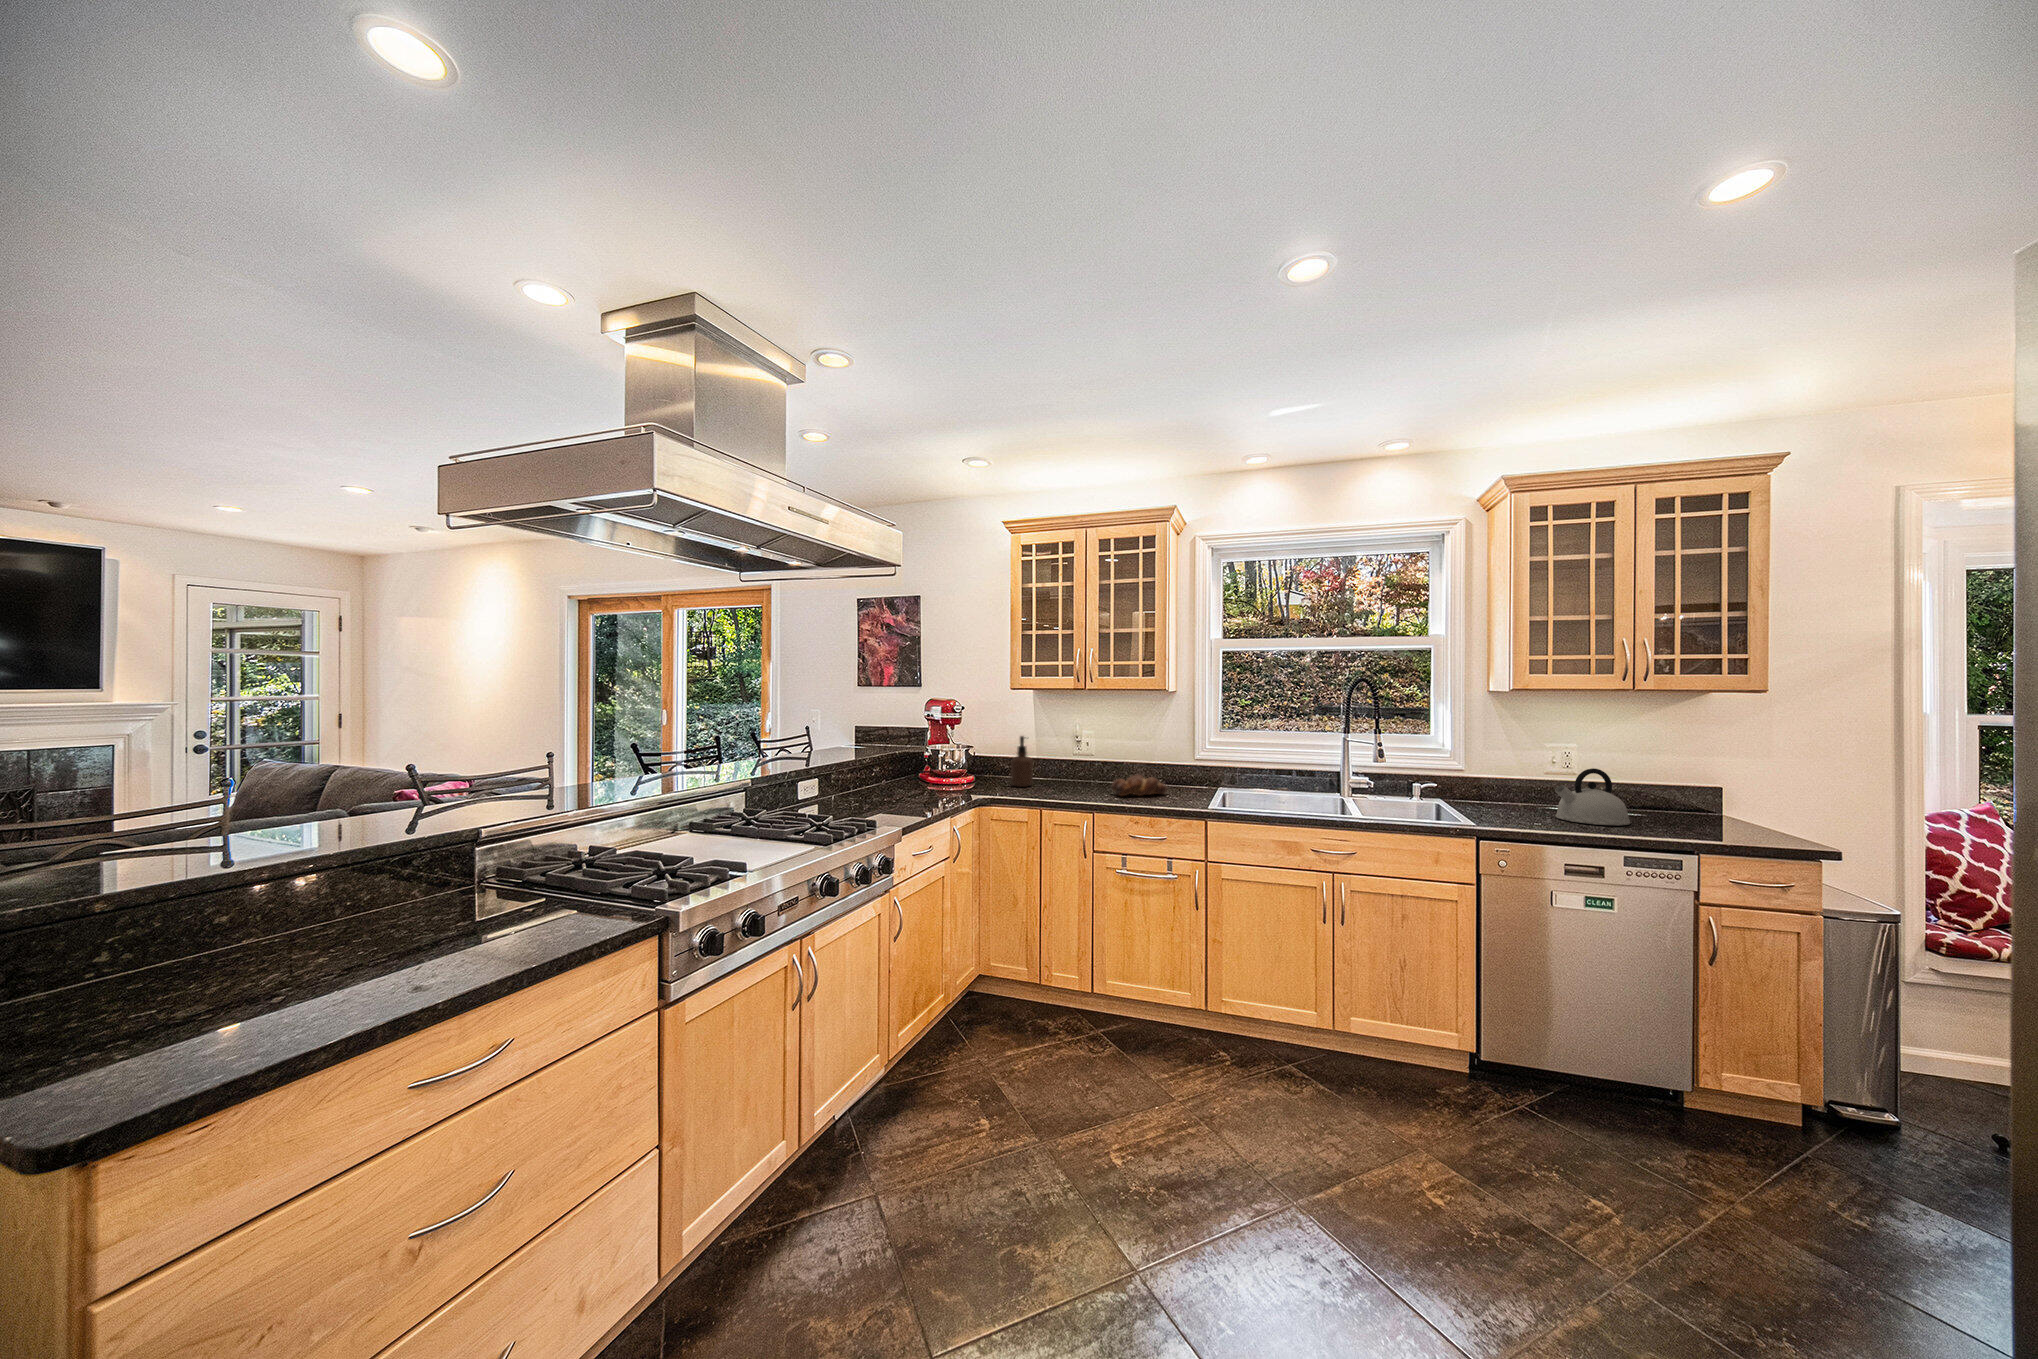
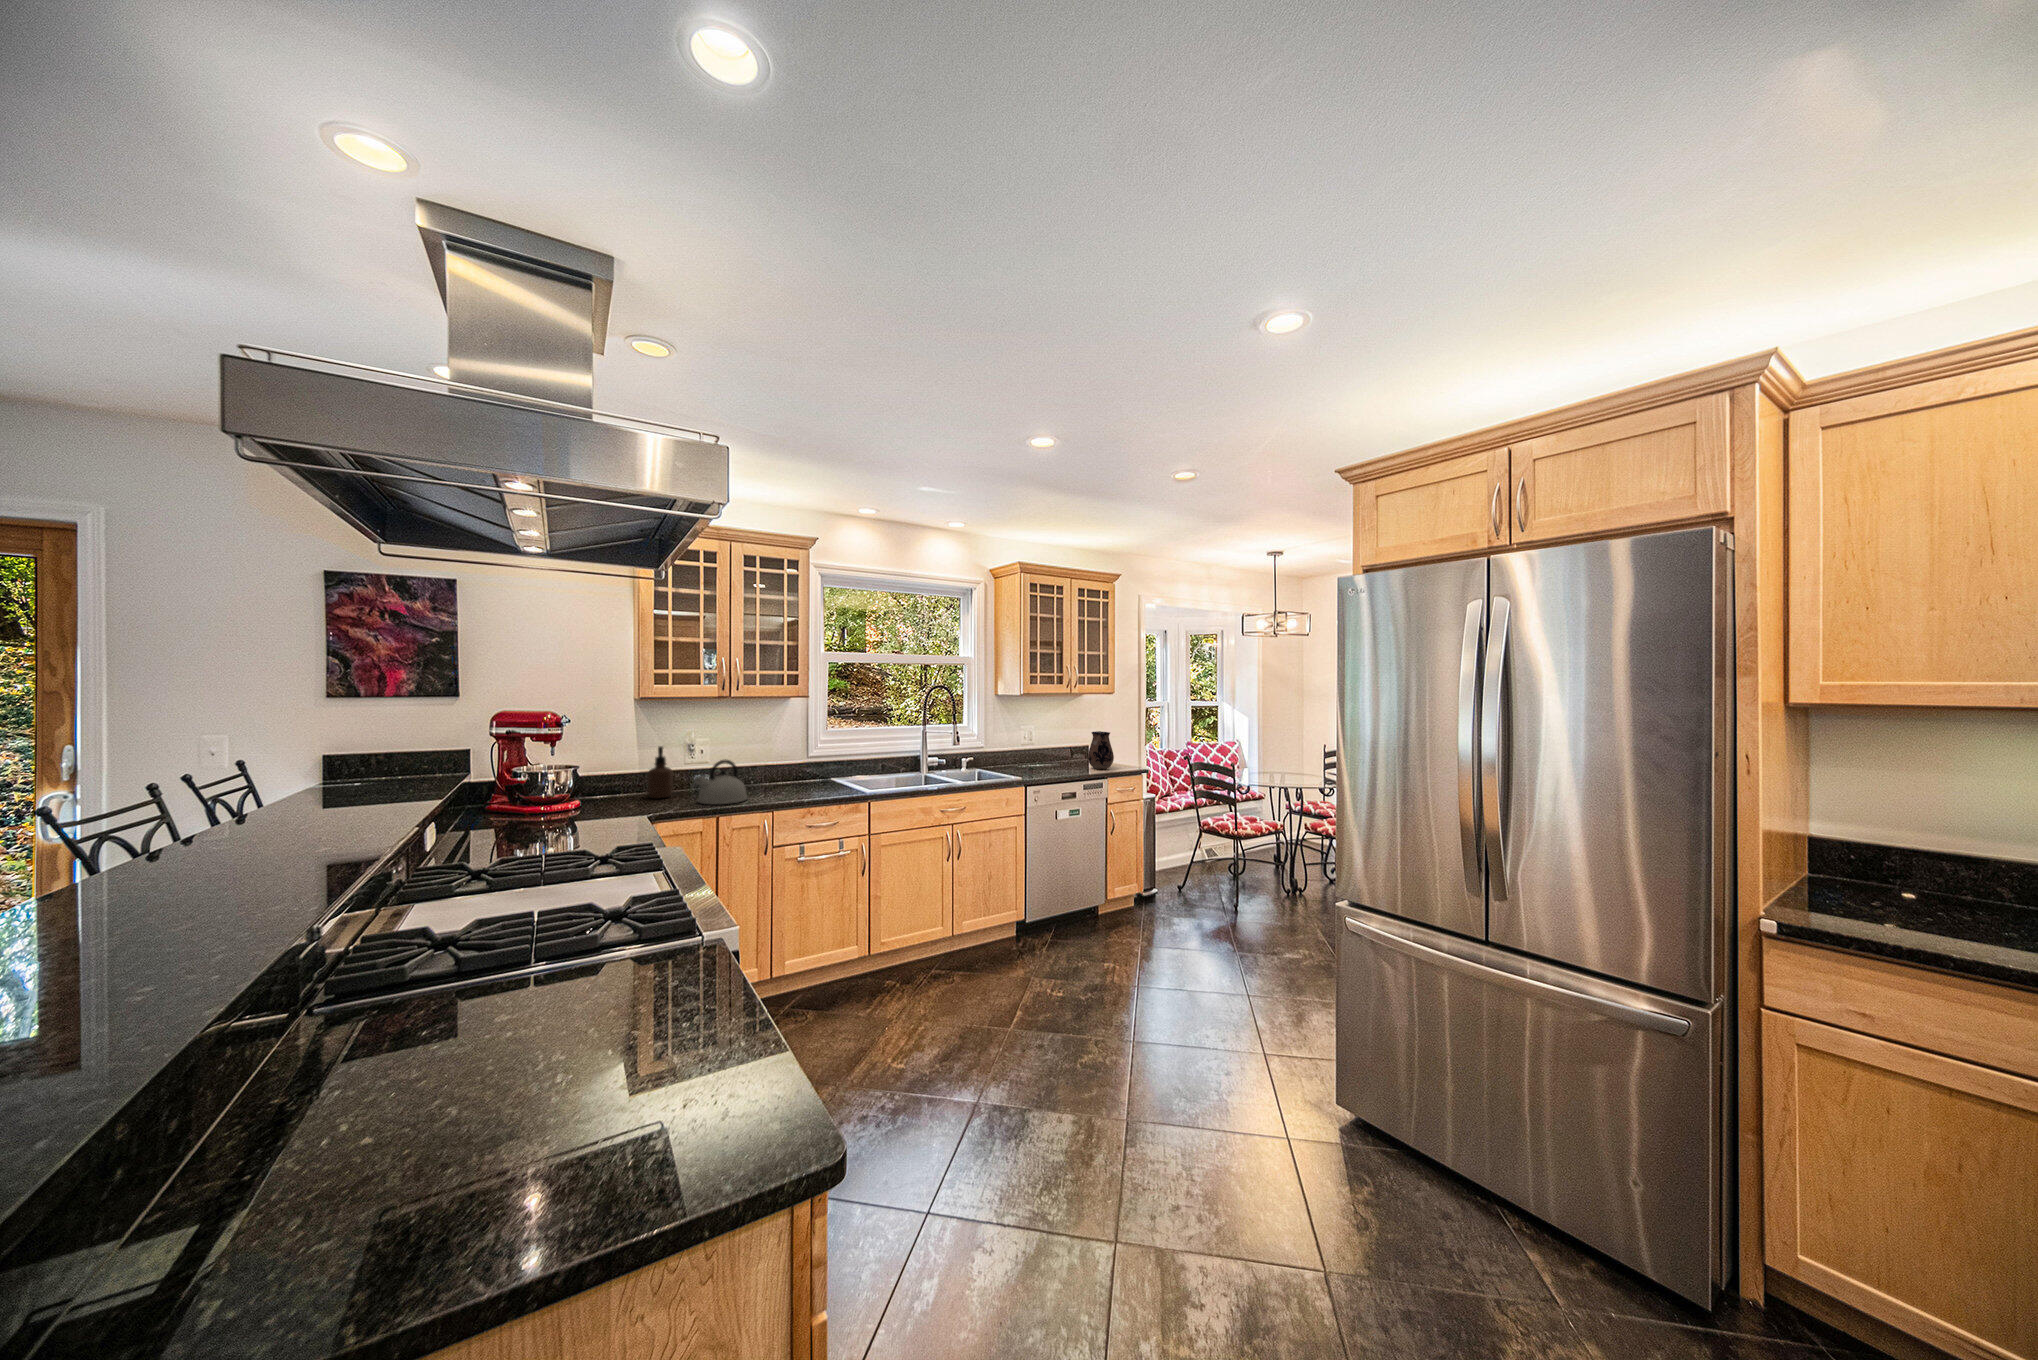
ceramic pitcher: none [1676,759,1743,832] -> present [1088,731,1114,769]
kettle: present [1555,768,1631,825] -> present [695,759,747,804]
bread loaf: present [1112,775,1167,796] -> none [765,773,811,794]

